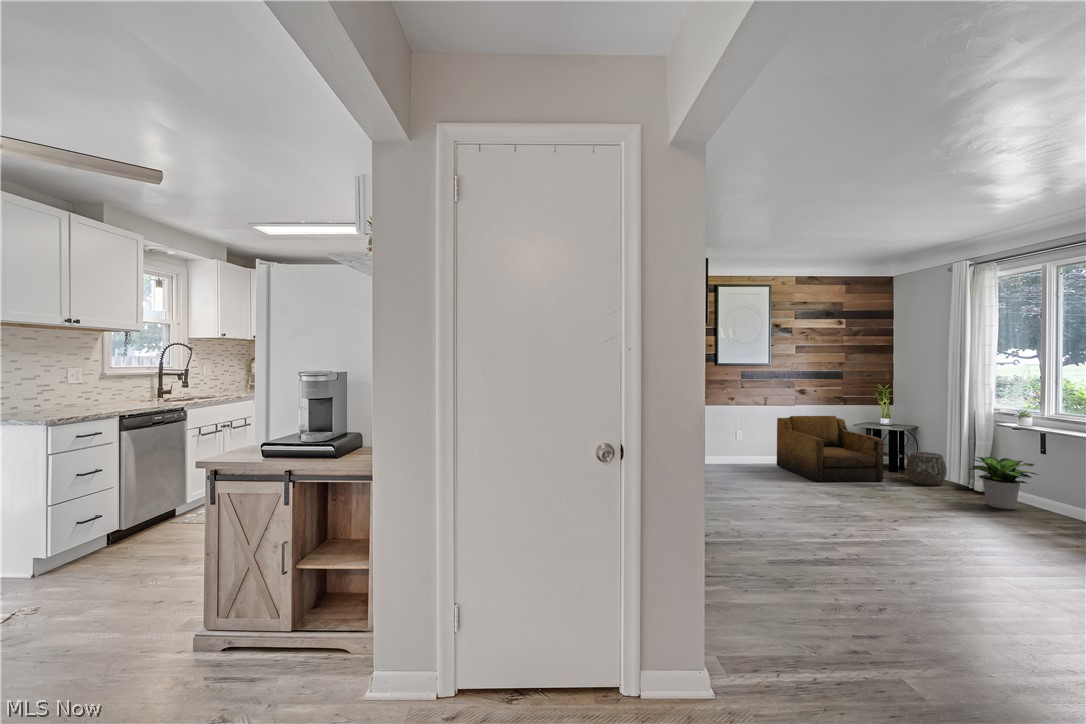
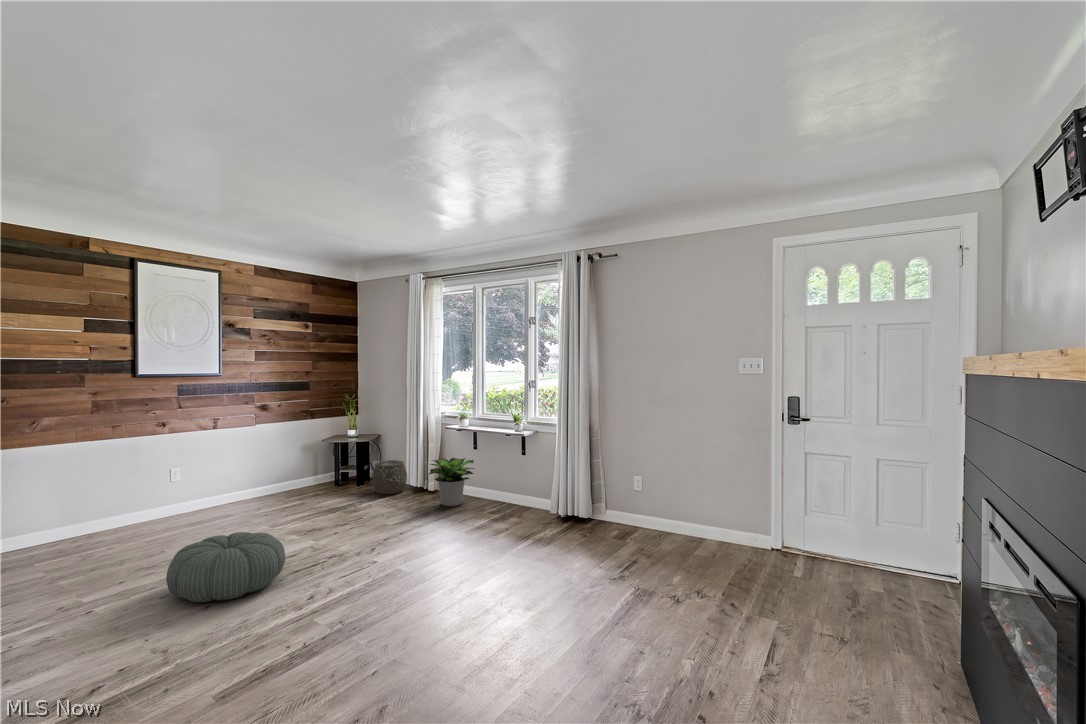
armchair: present [777,416,883,482] -> none [230,433,353,518]
pouf: none [738,477,816,520] -> present [166,532,285,602]

